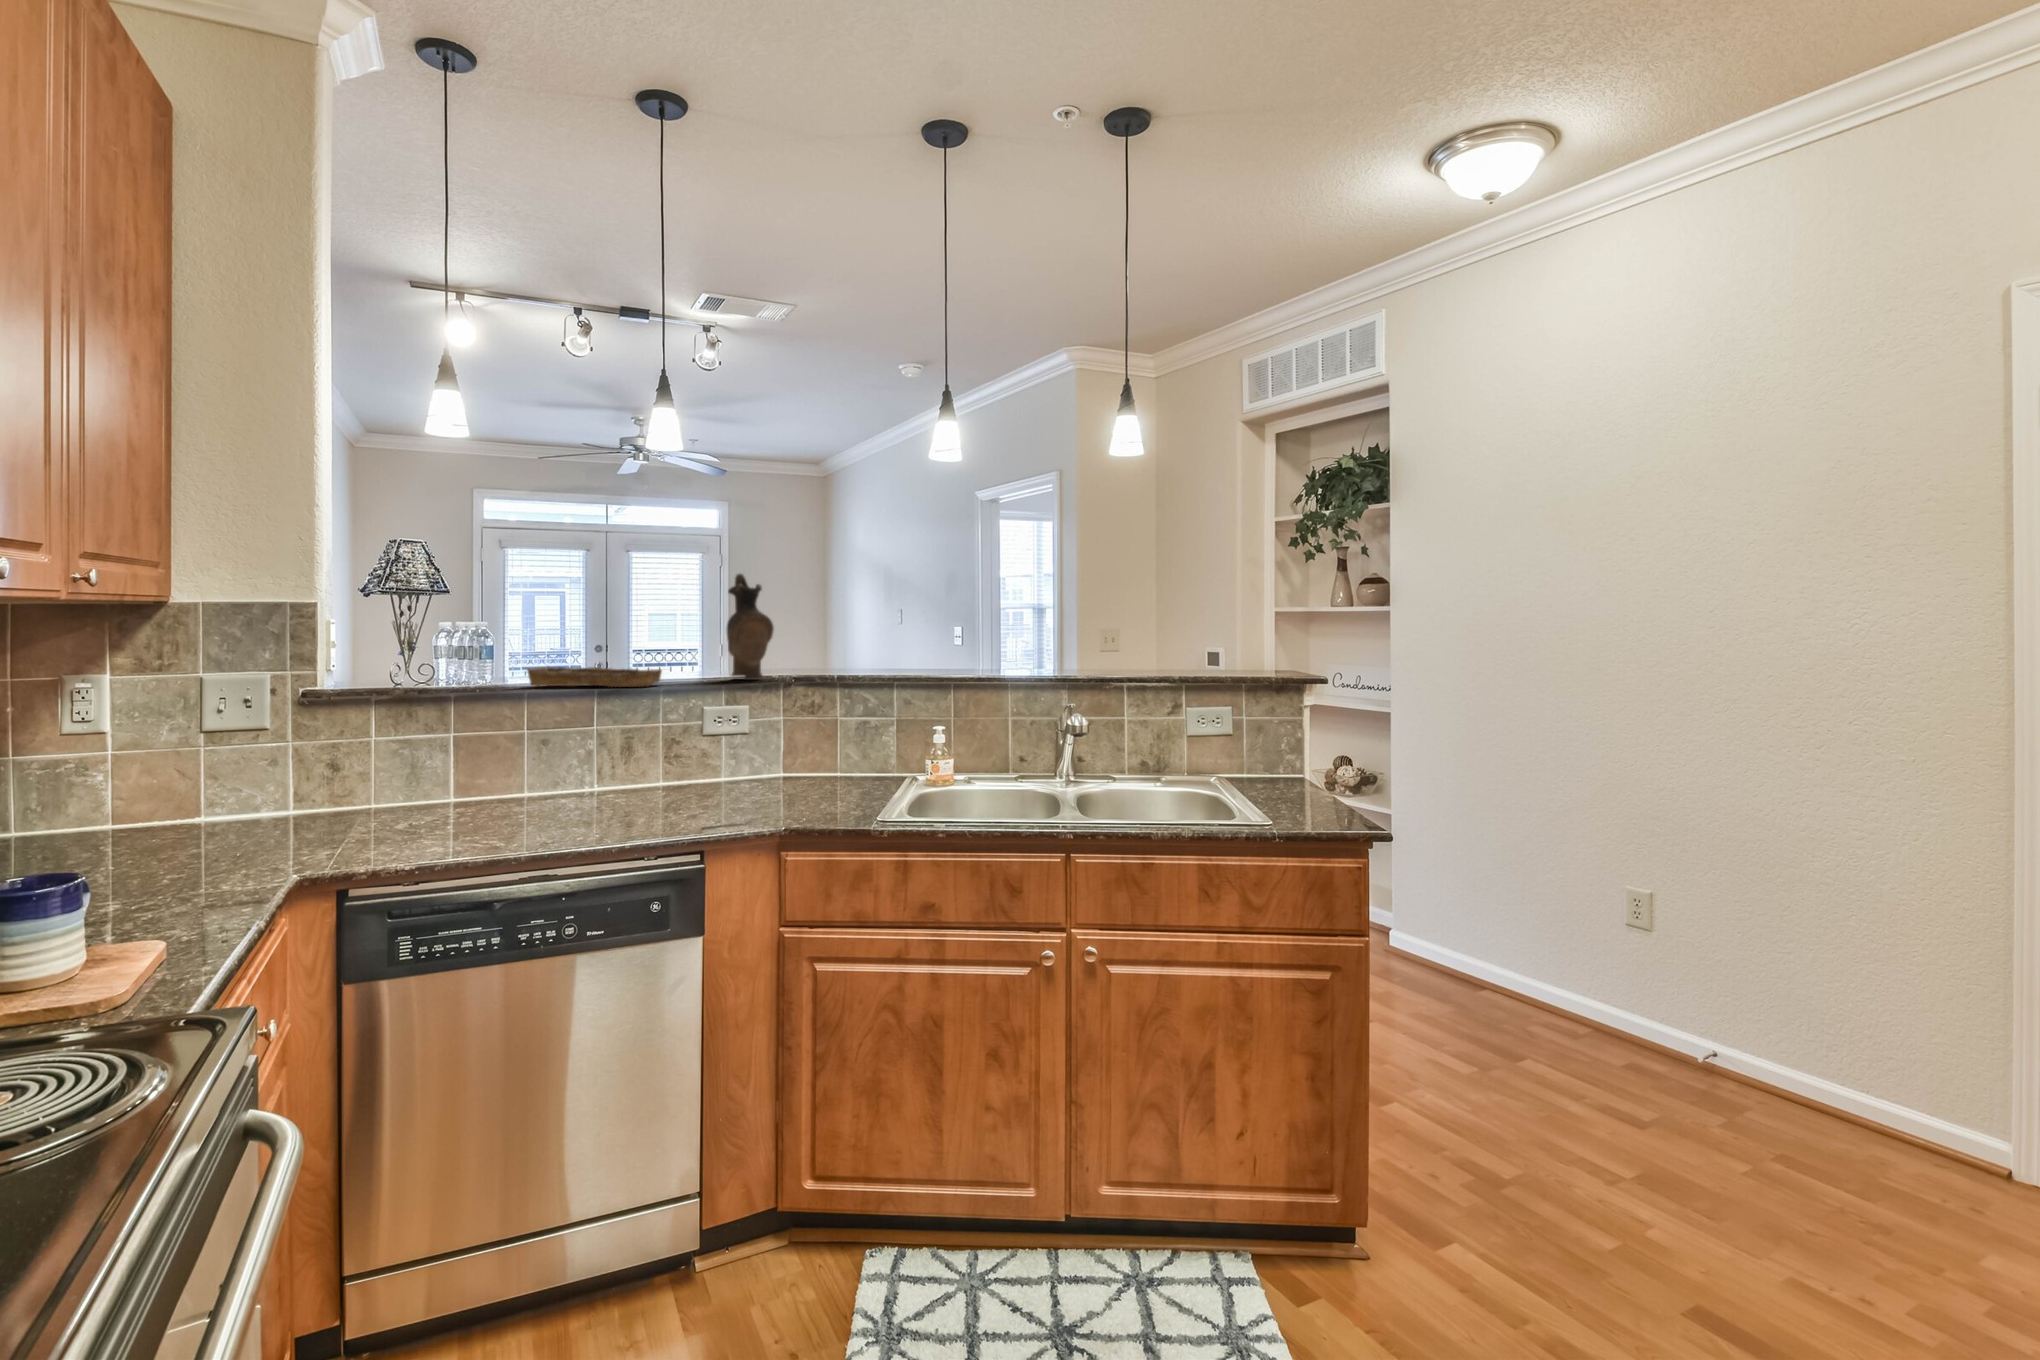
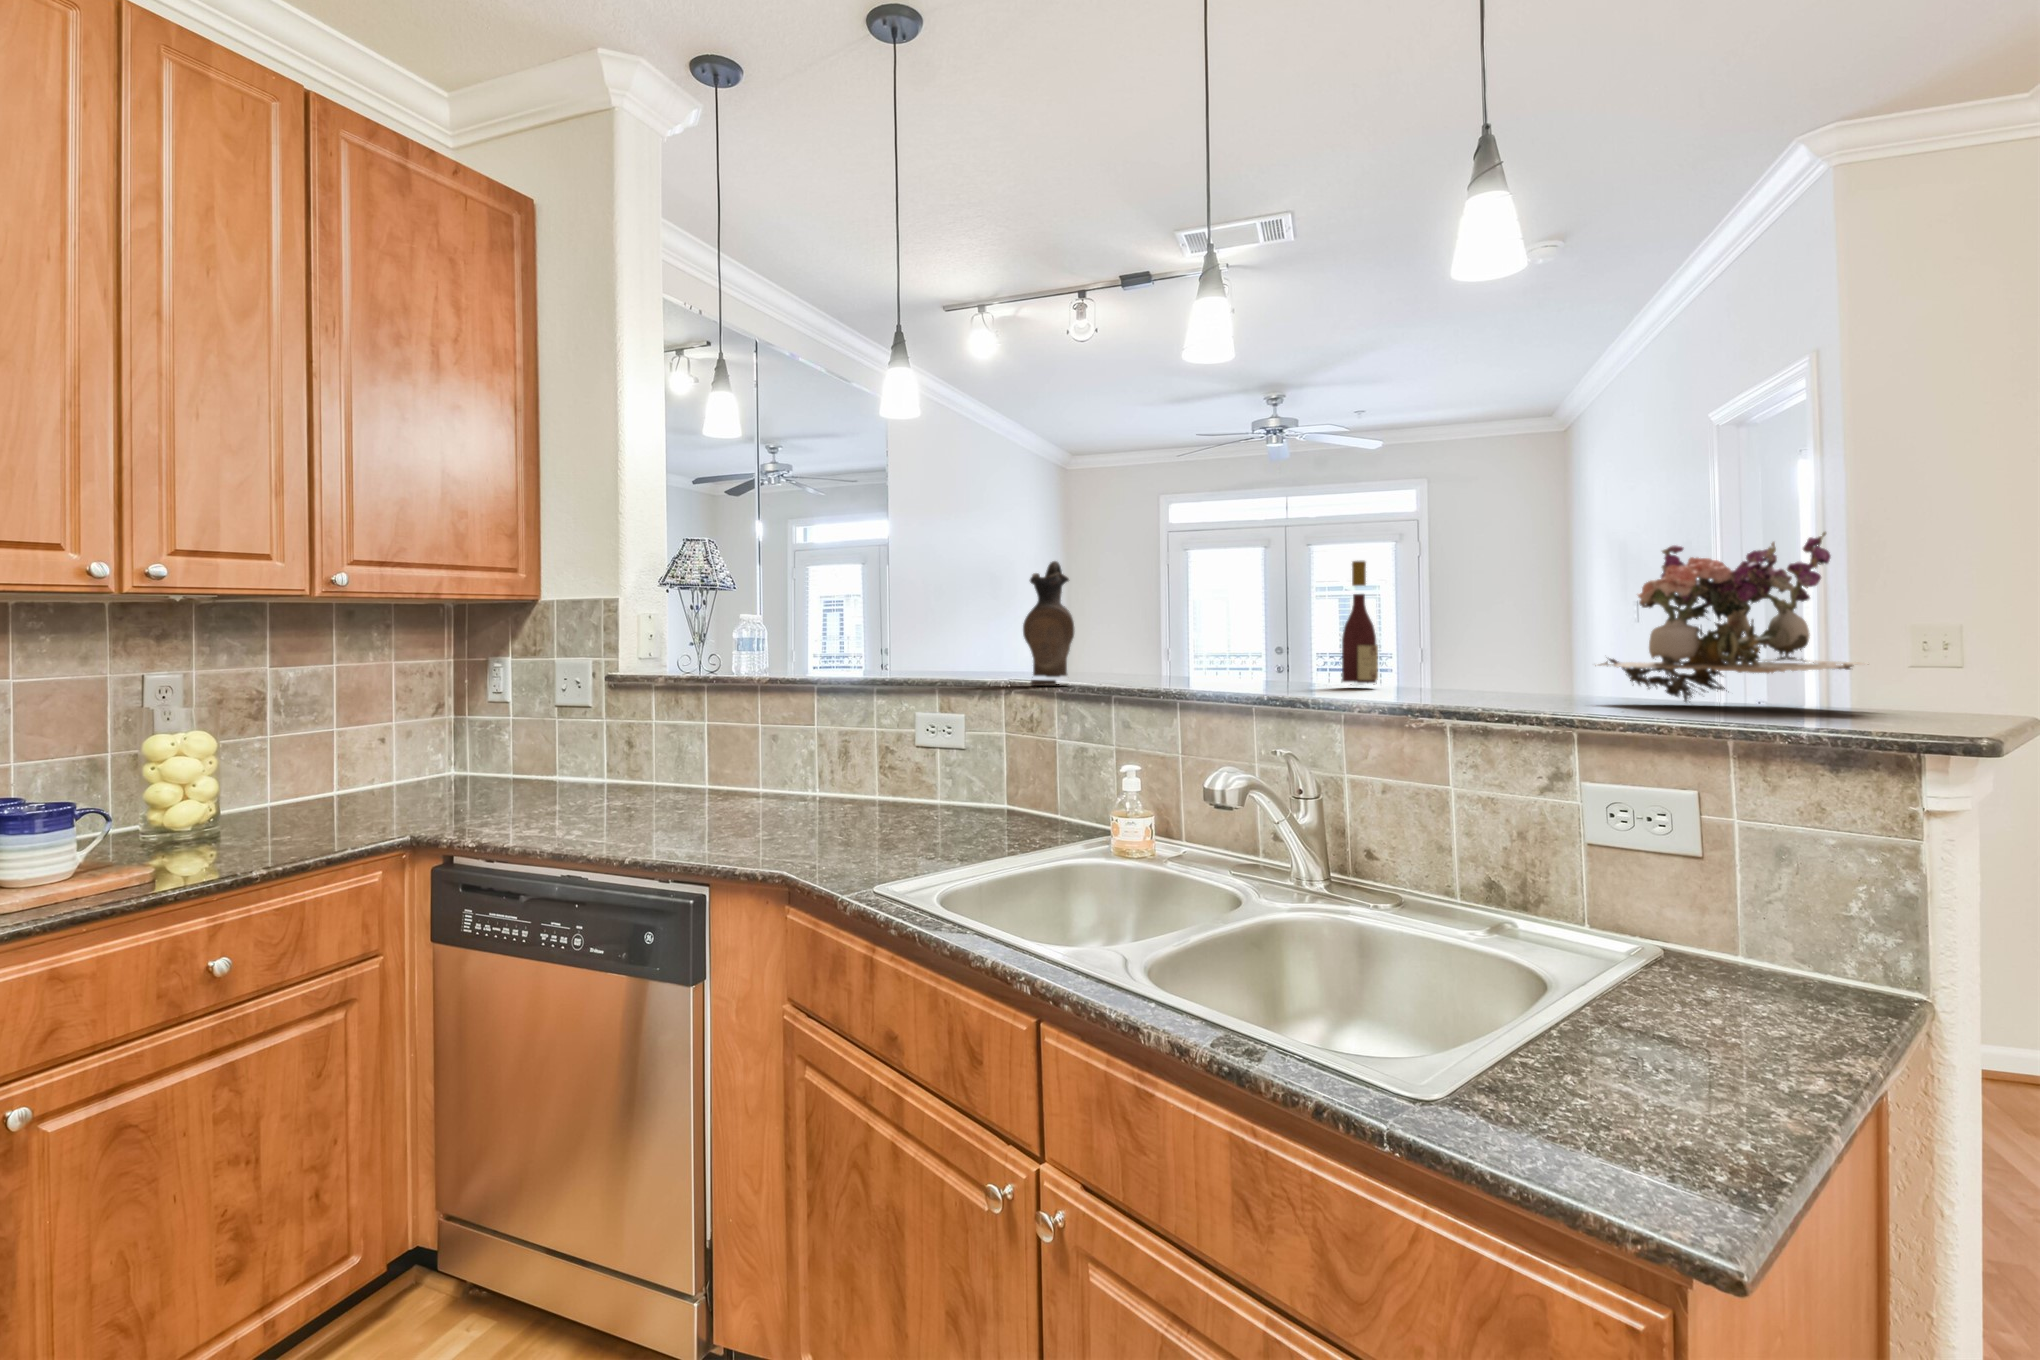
flower arrangement: none [1094,580,1206,672] -> present [1595,532,1864,702]
wine bottle: none [918,583,942,673] -> present [1342,561,1378,683]
tray: present [527,666,662,687] -> none [790,663,922,688]

